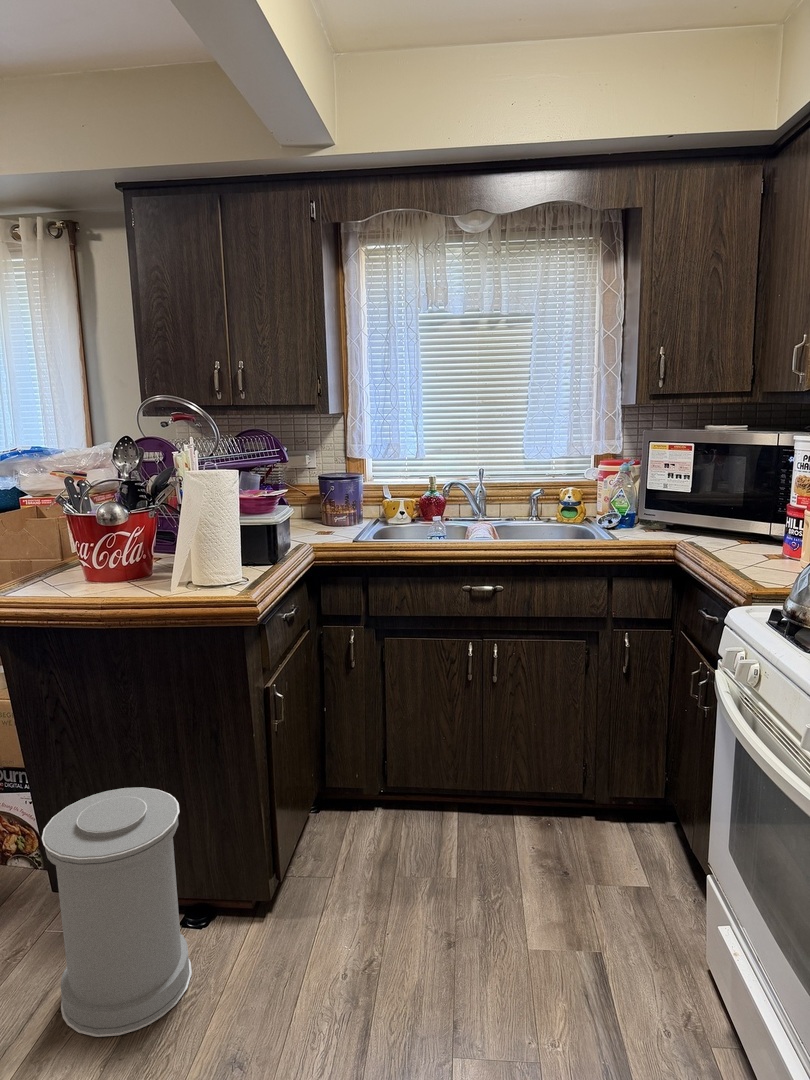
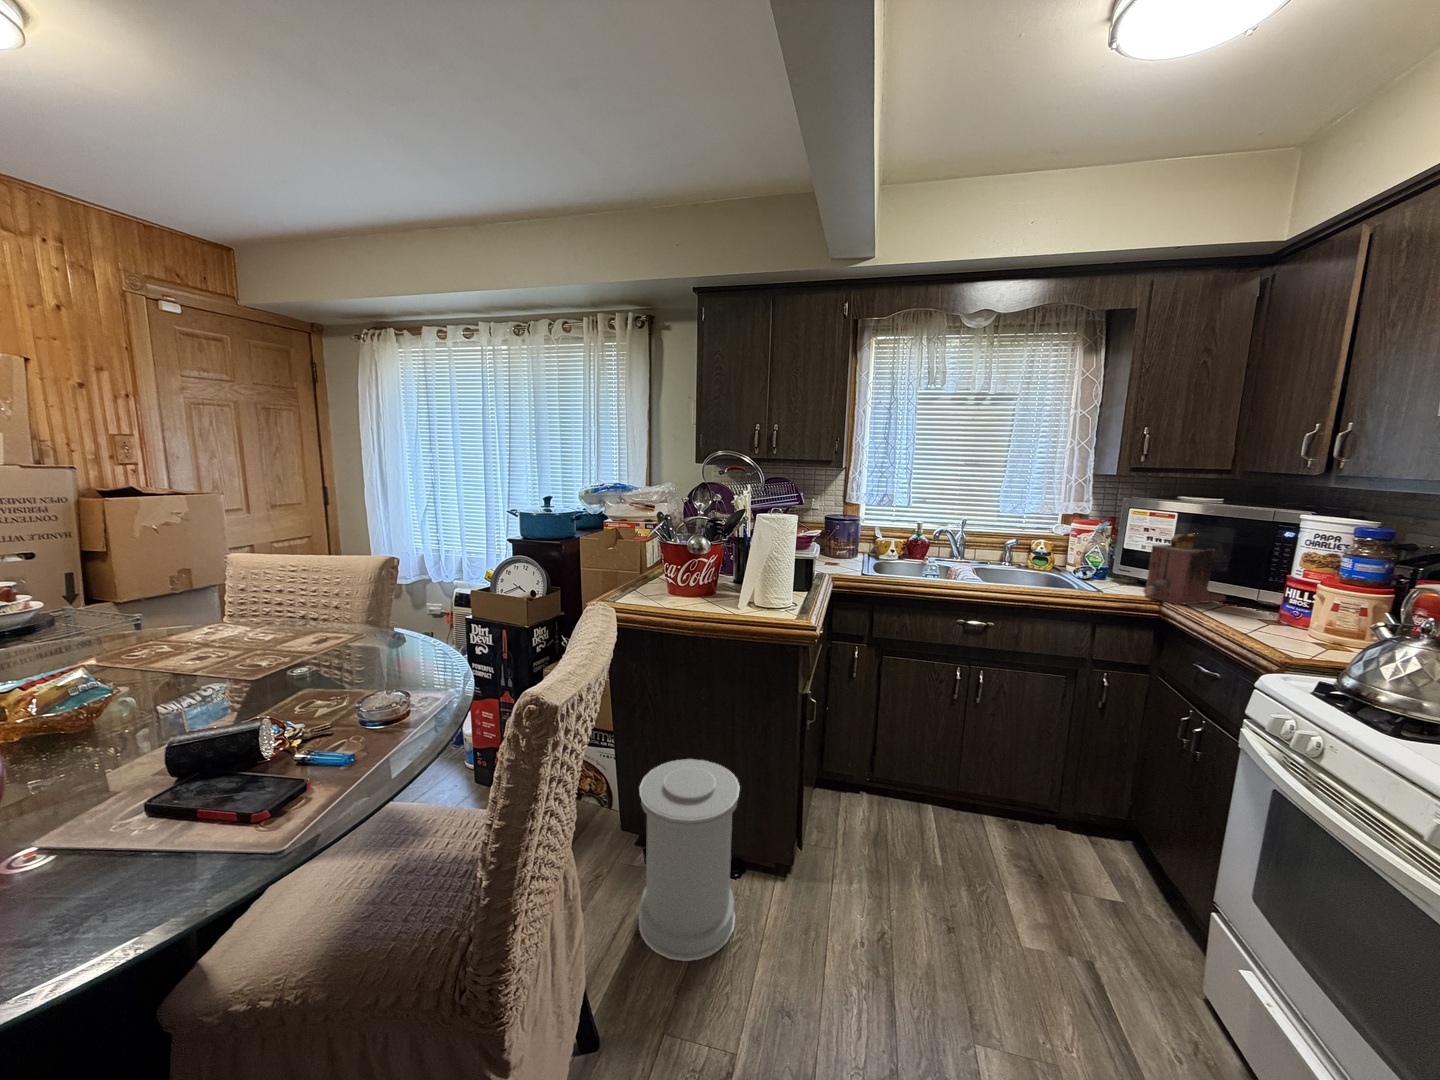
toaster: none [659,466,746,546] -> present [1144,533,1226,604]

